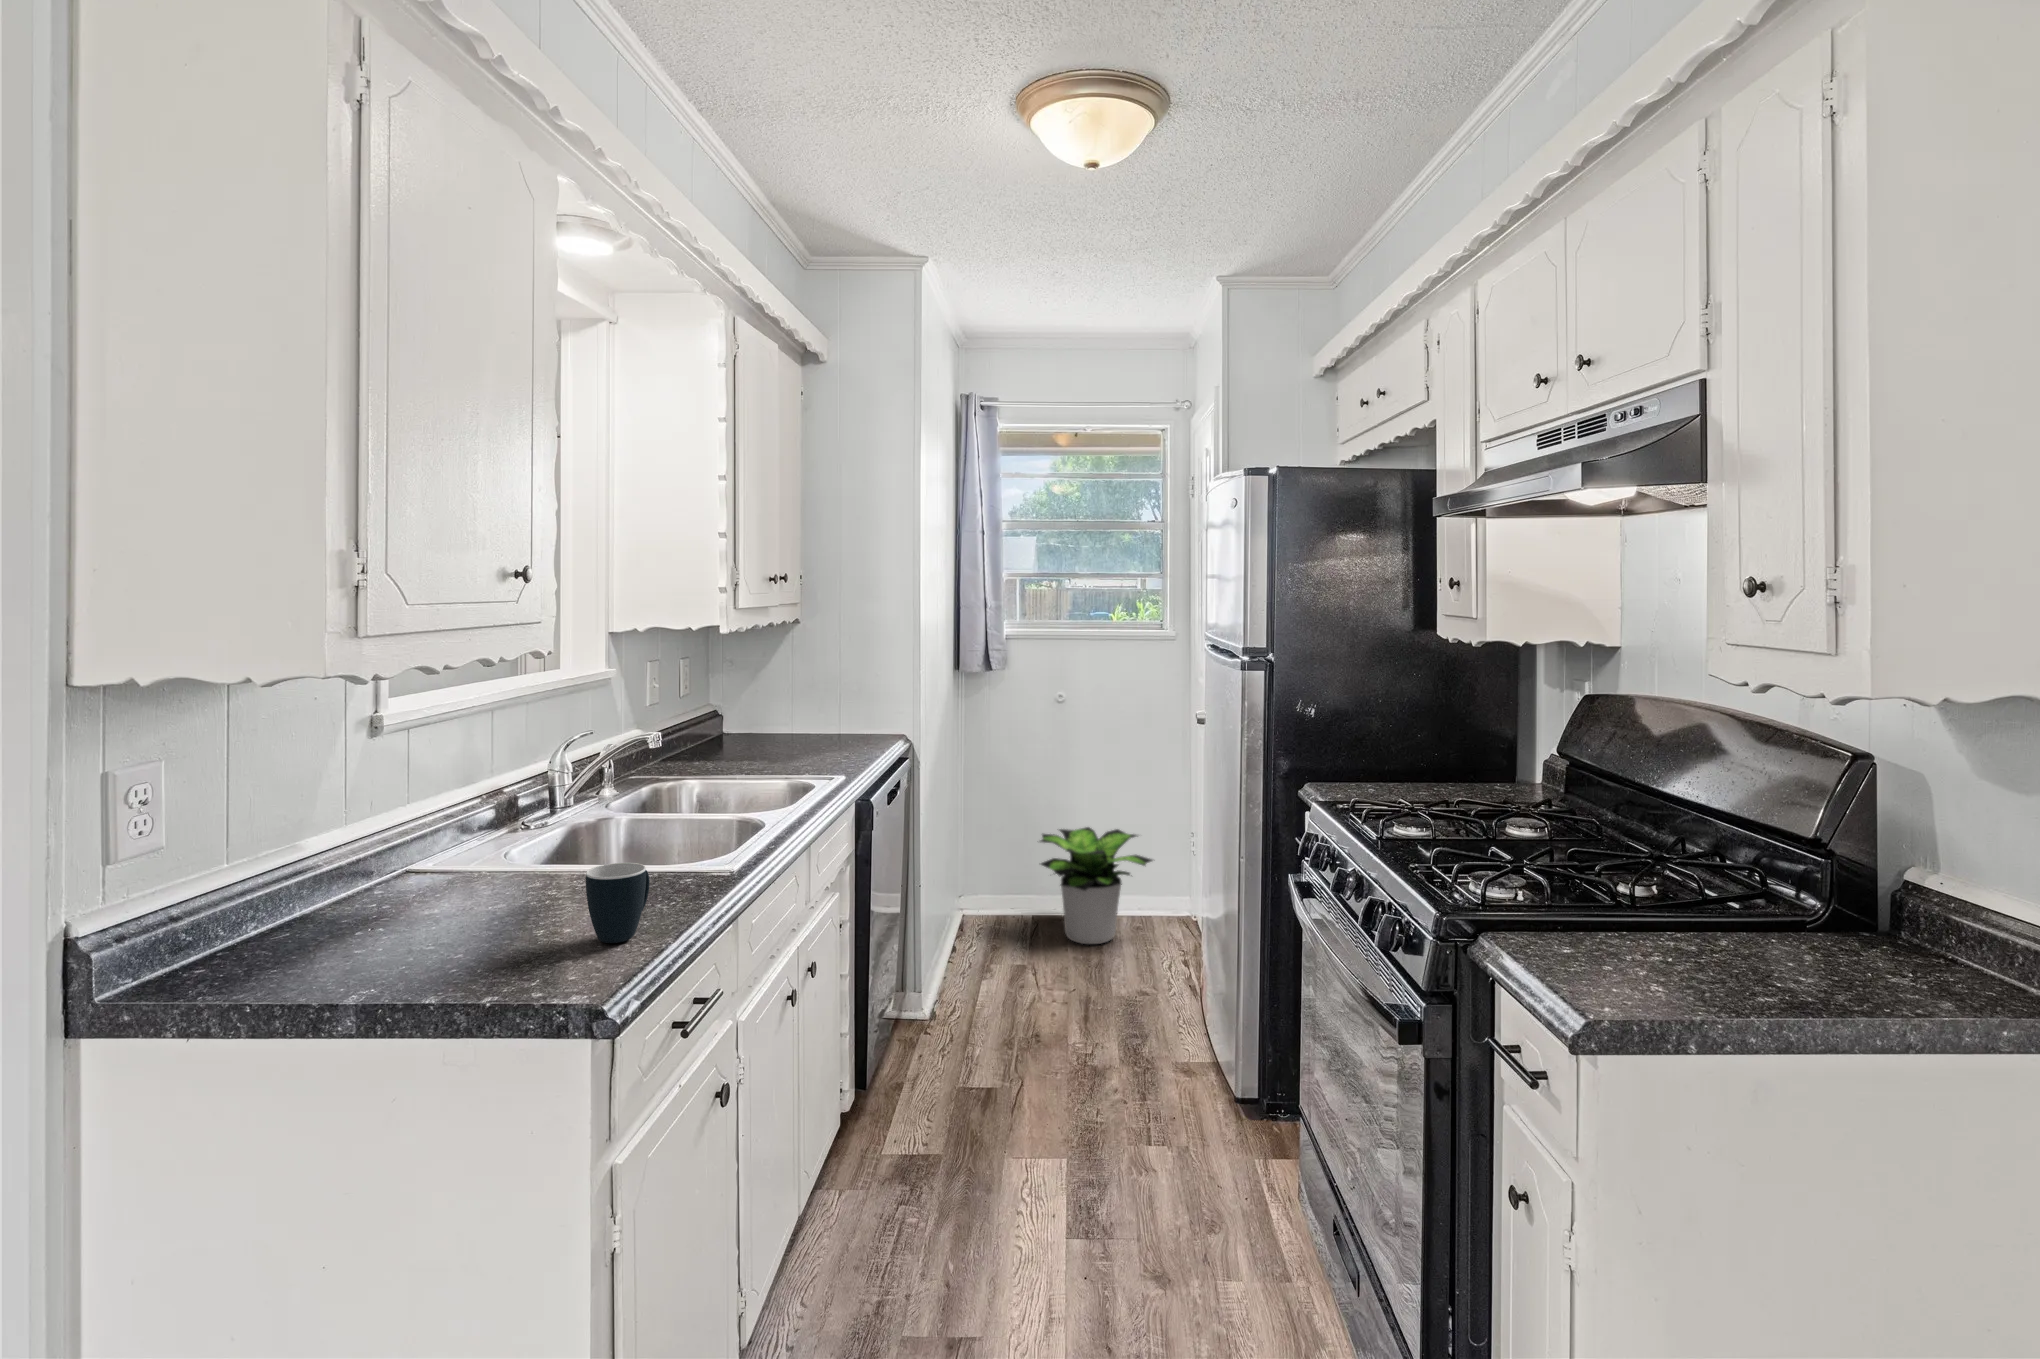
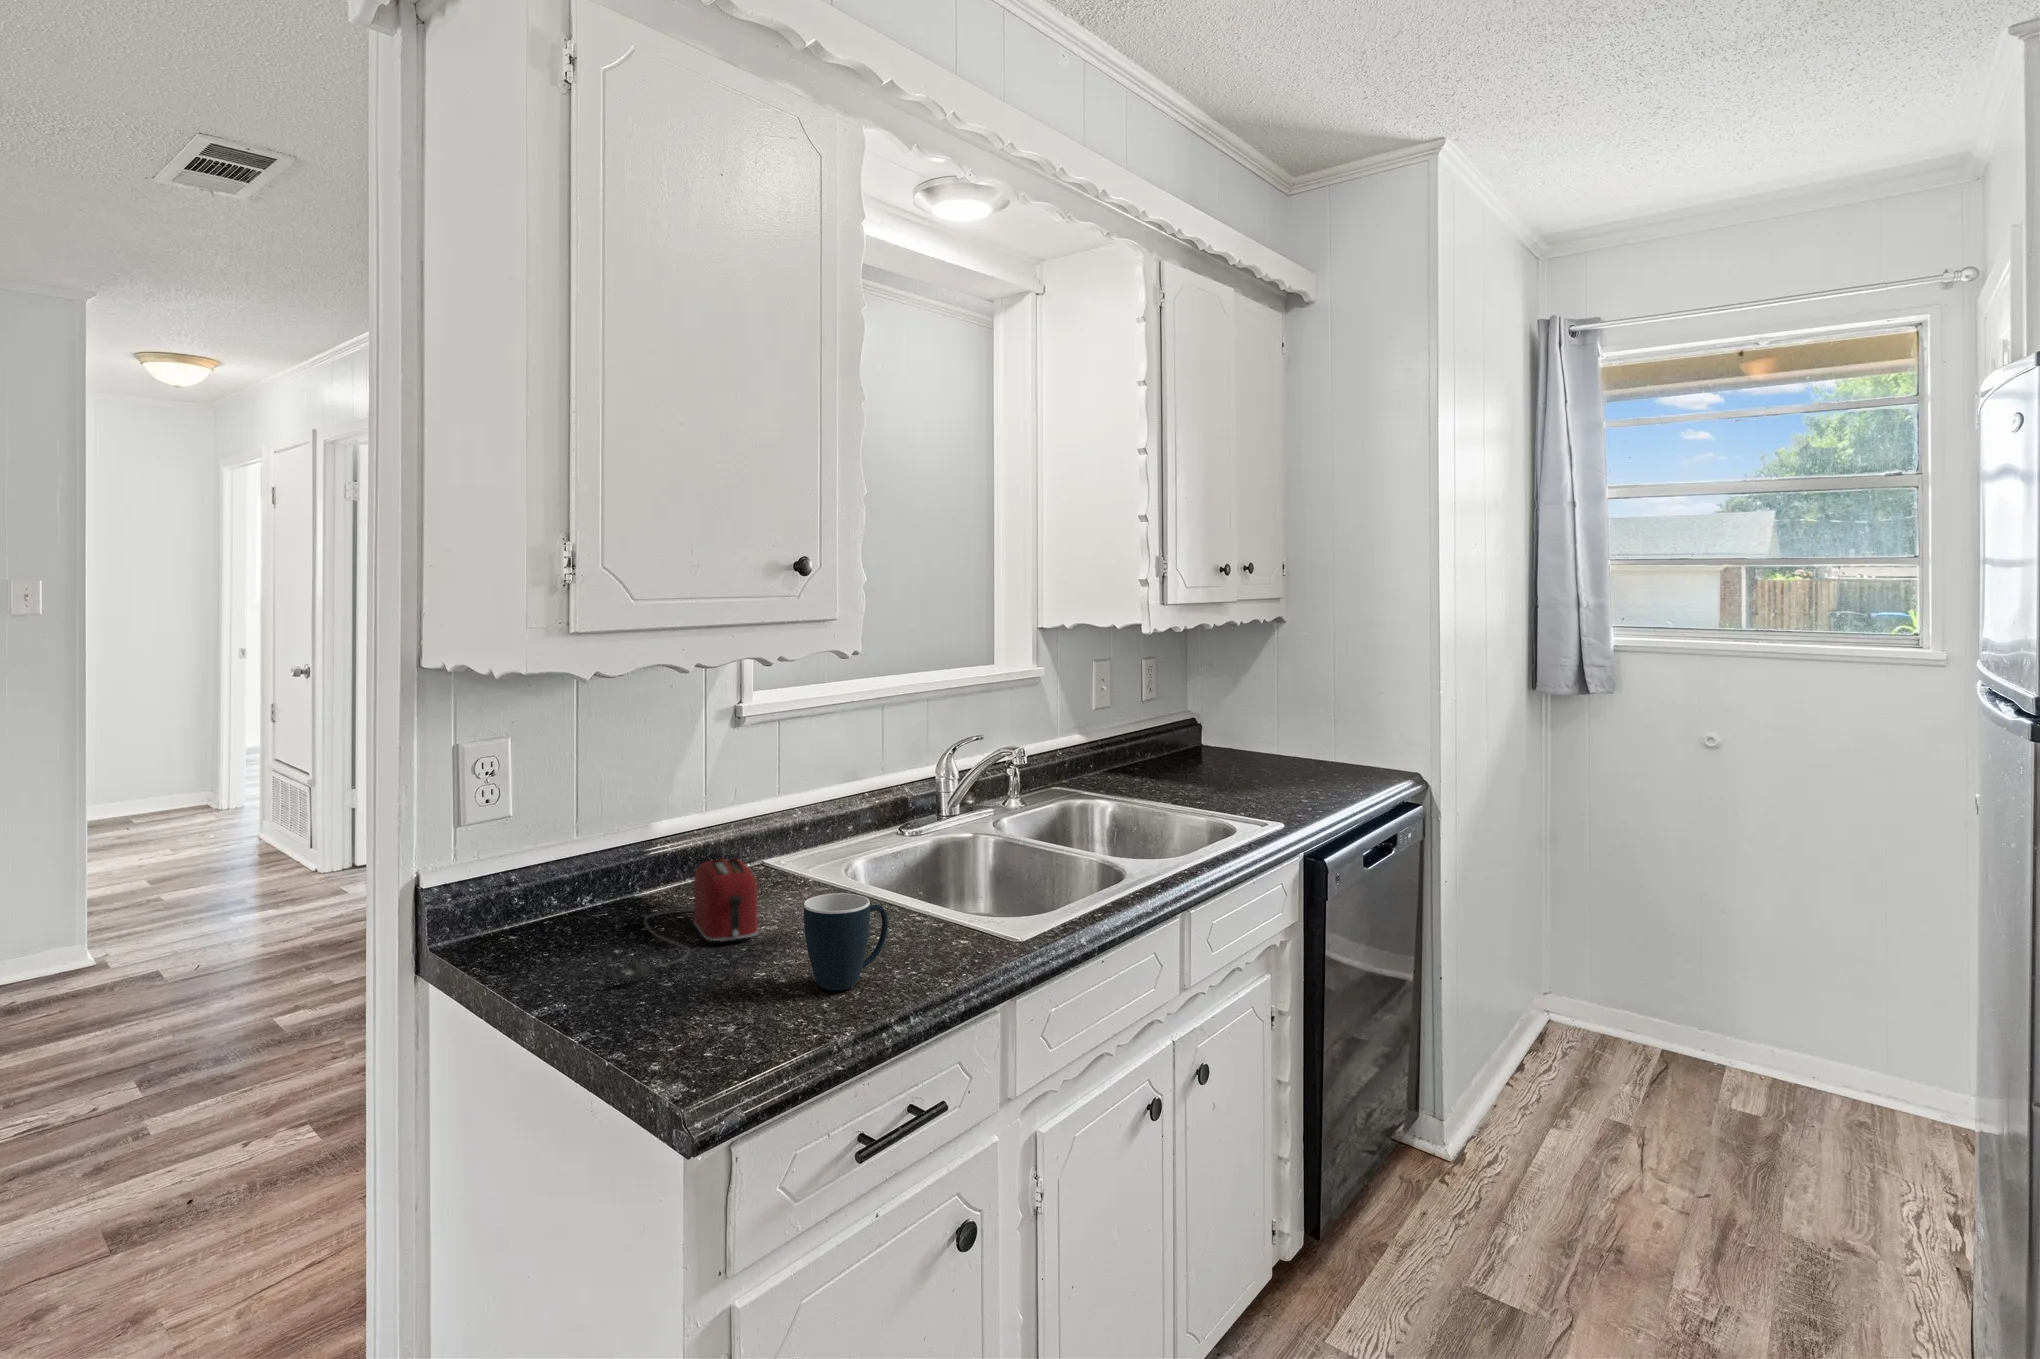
potted plant: present [1041,827,1152,944] -> none [1659,934,1892,1127]
toaster: none [338,856,491,975] -> present [623,858,758,981]

